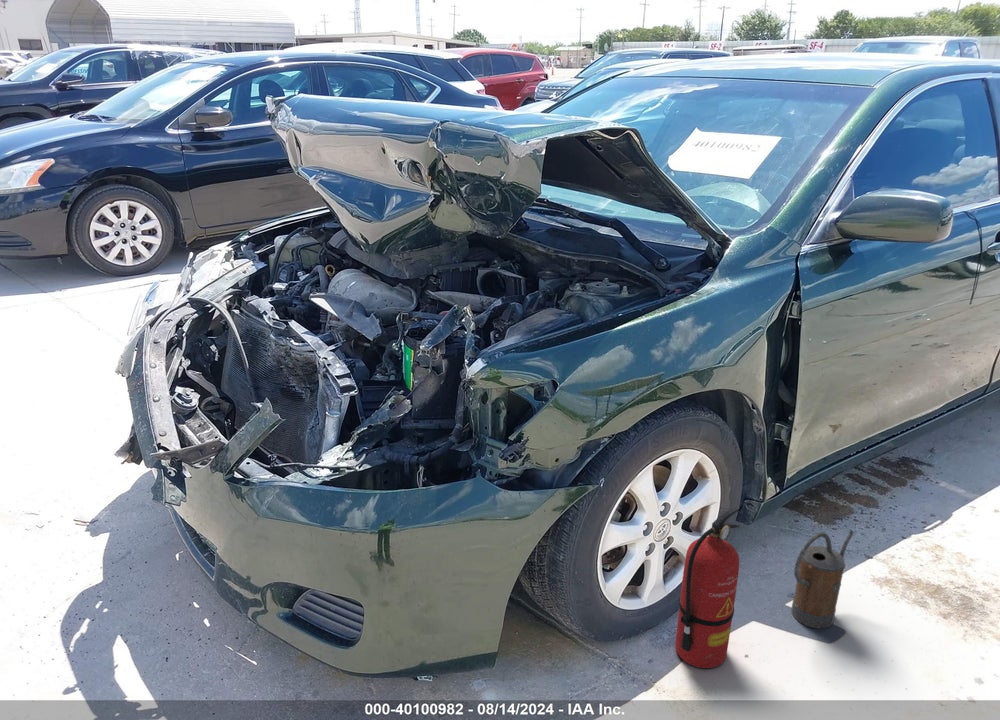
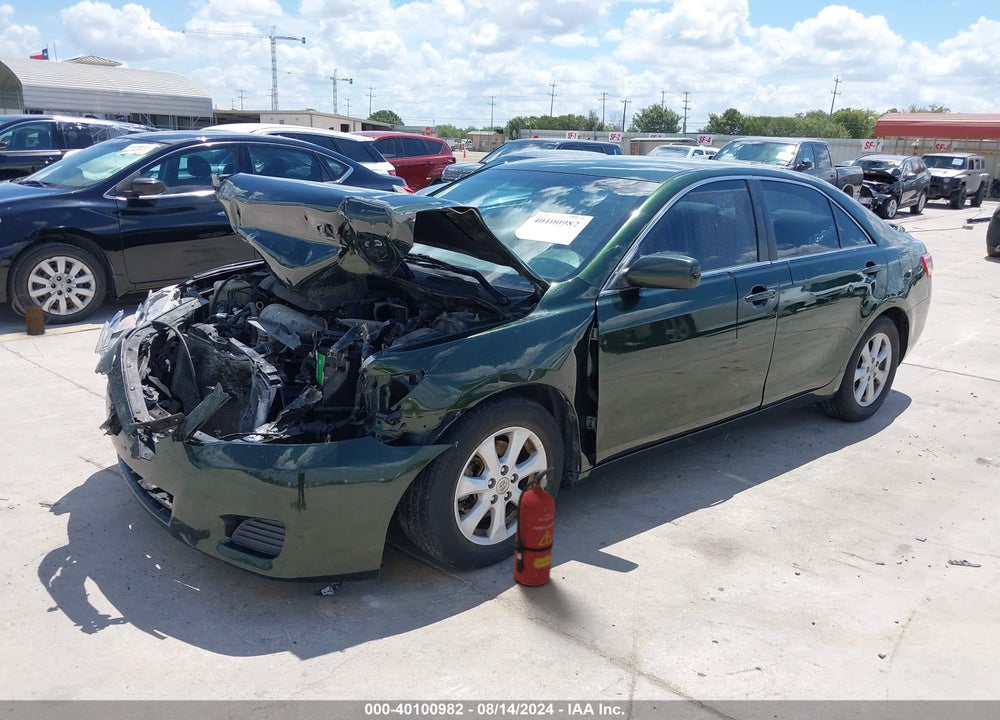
watering can: present [791,531,854,628] -> present [12,294,53,335]

